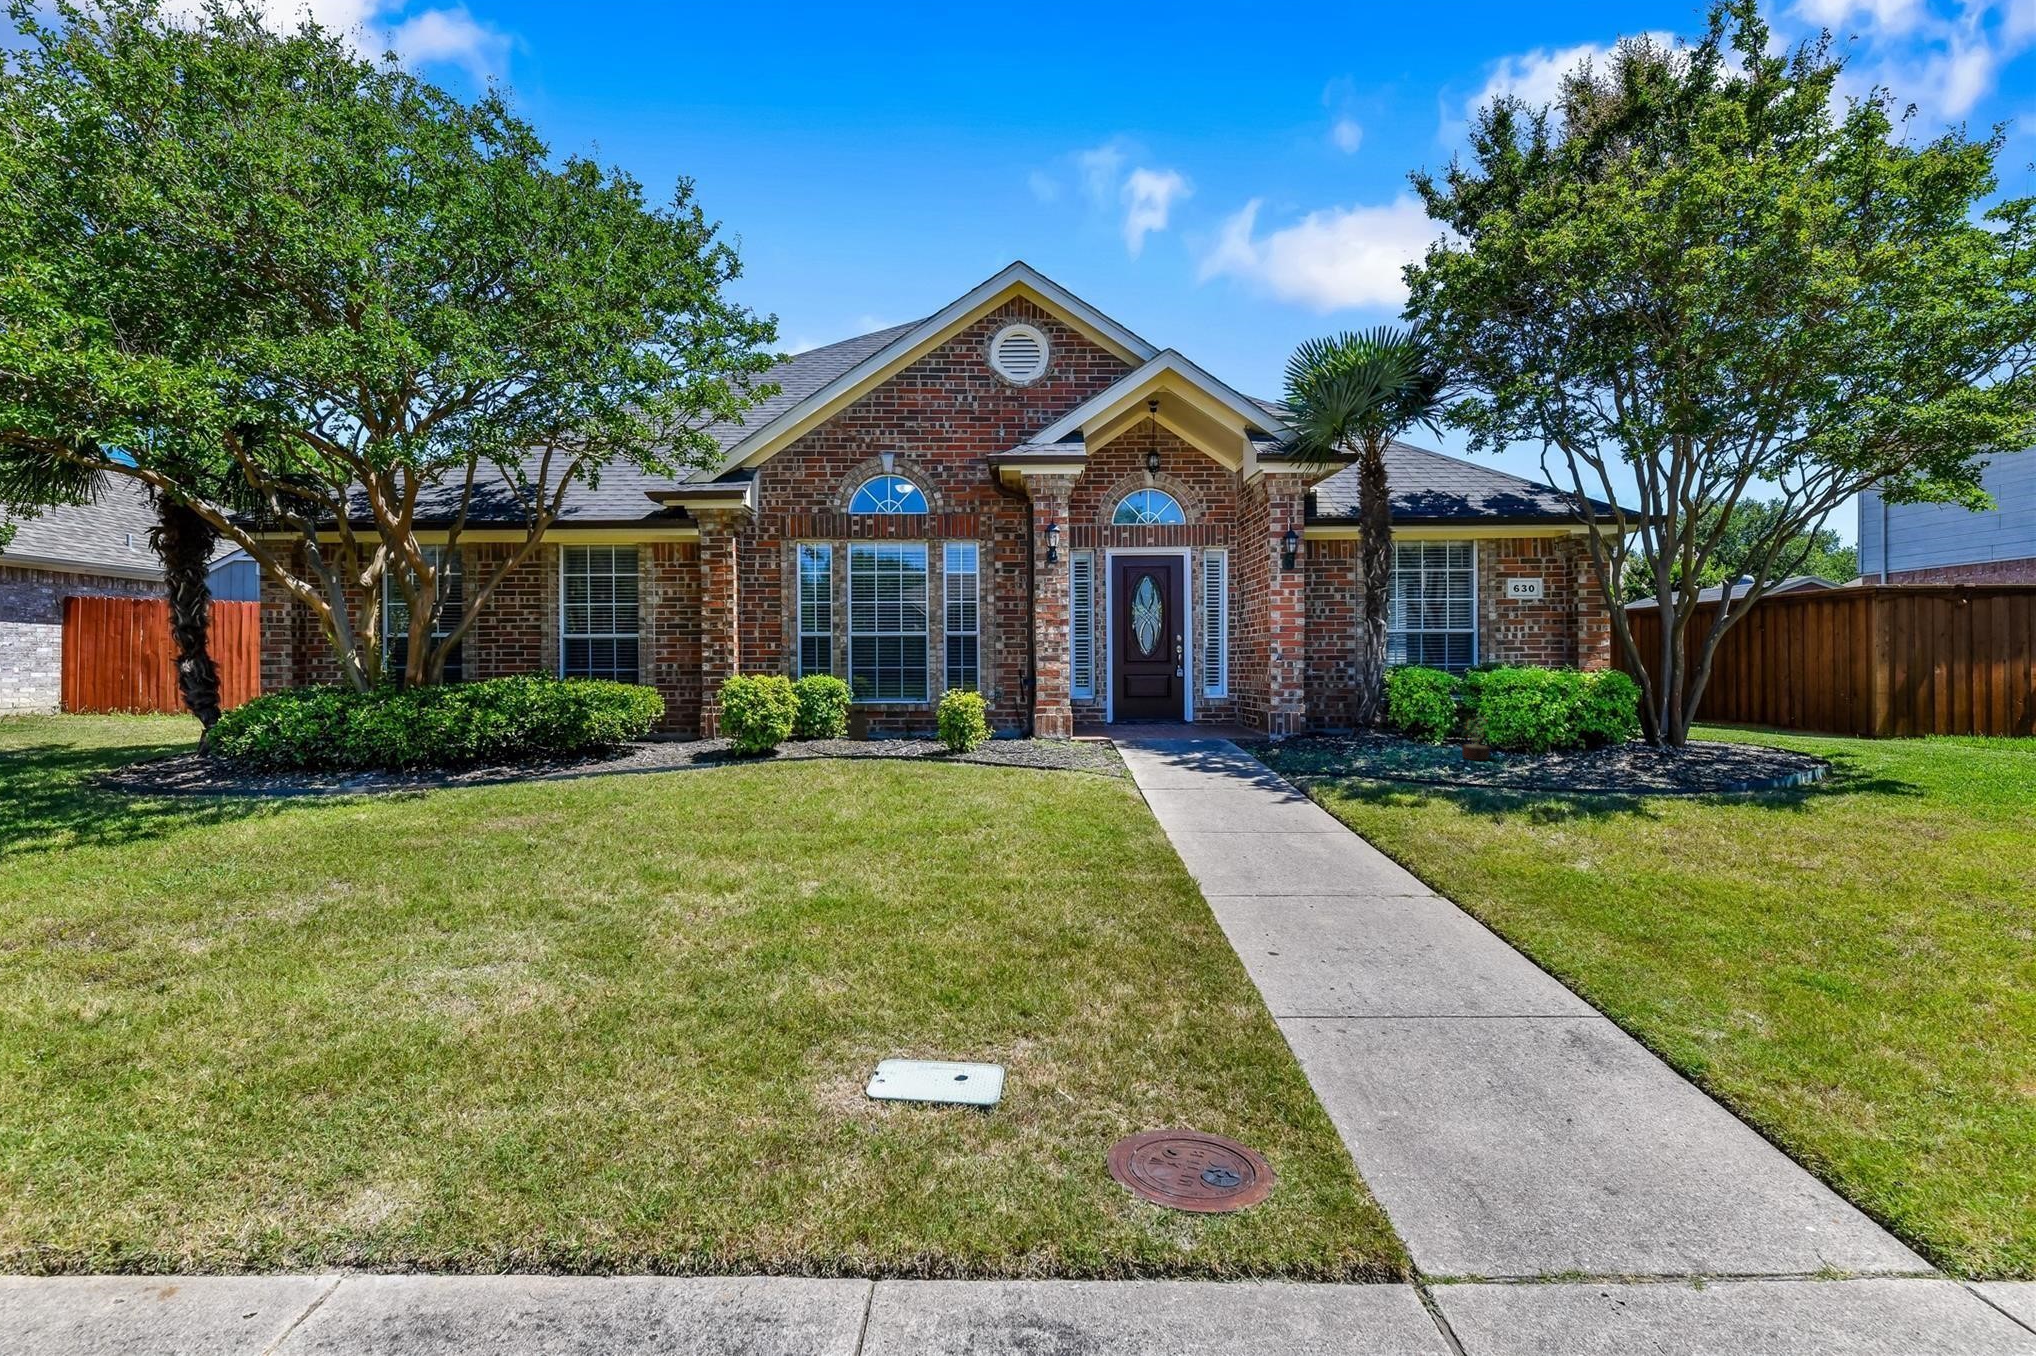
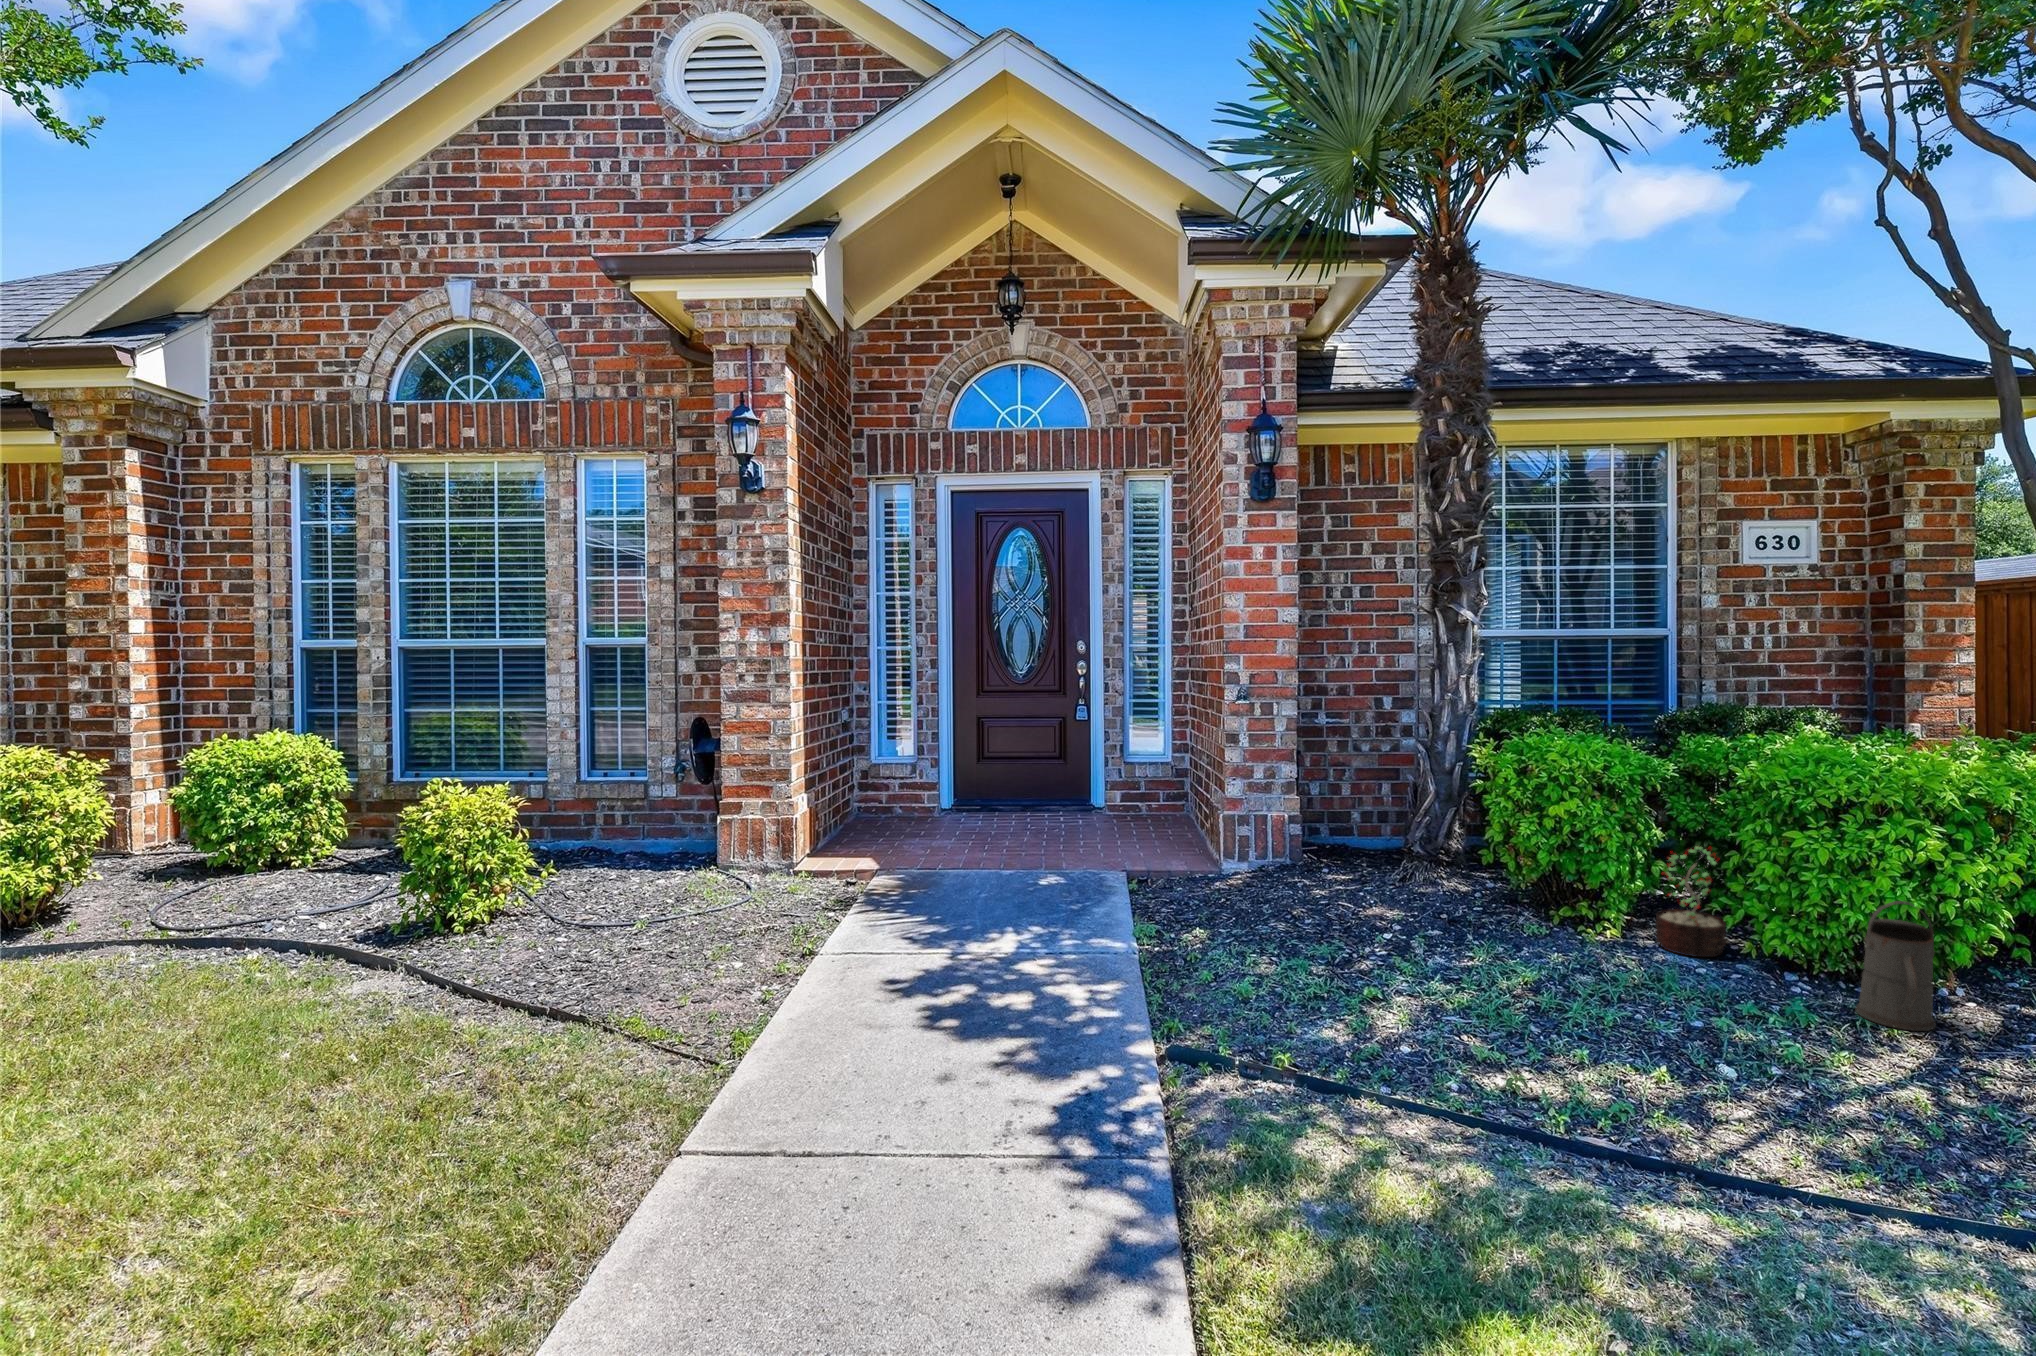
watering can: present [845,704,869,740] -> present [1855,901,1936,1031]

